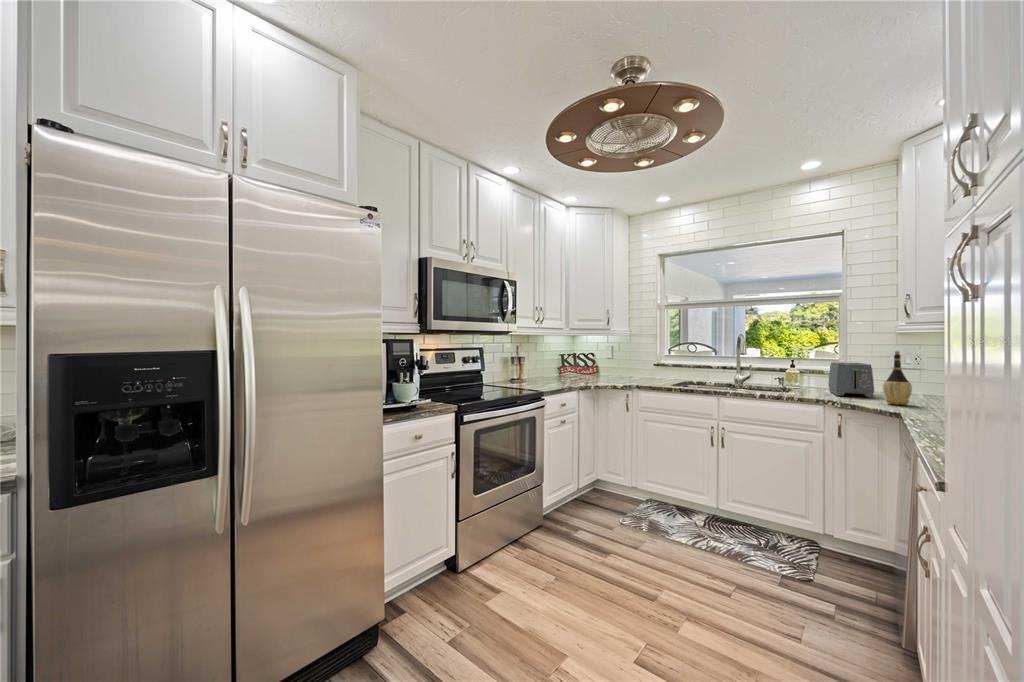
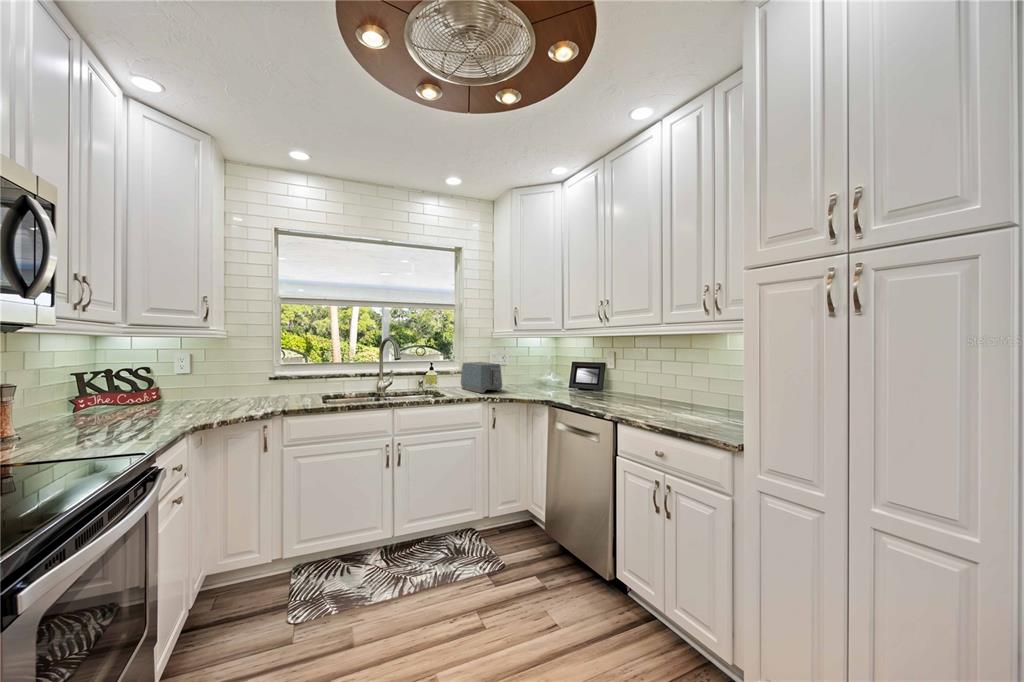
wine bottle: present [883,351,912,405] -> none [520,353,537,396]

